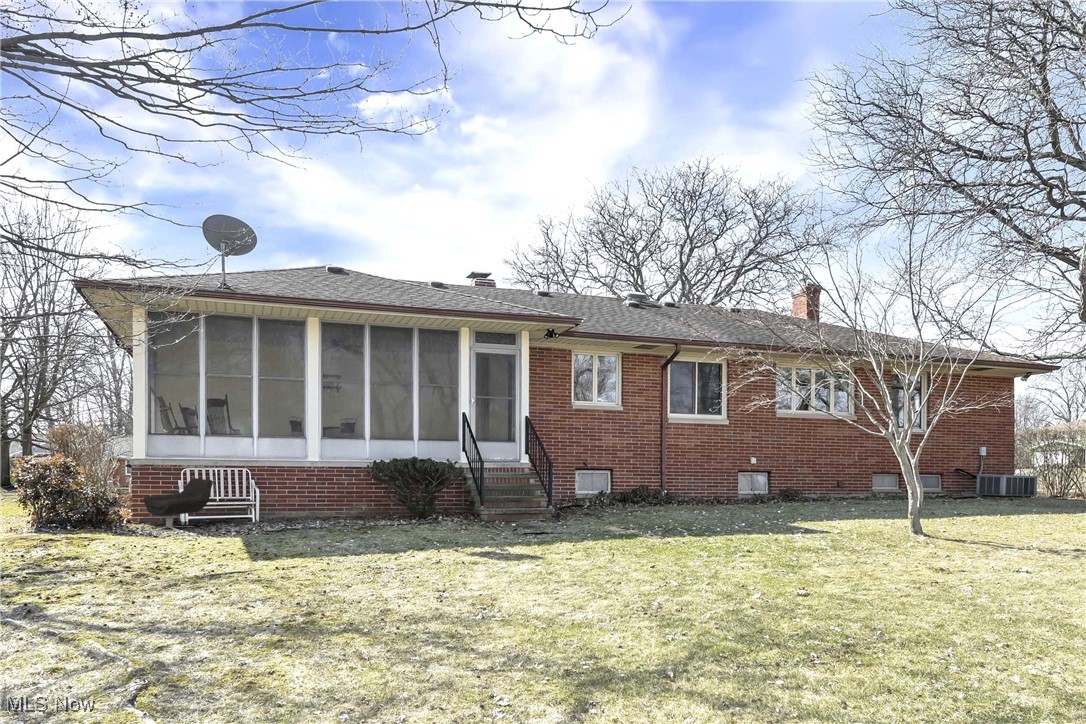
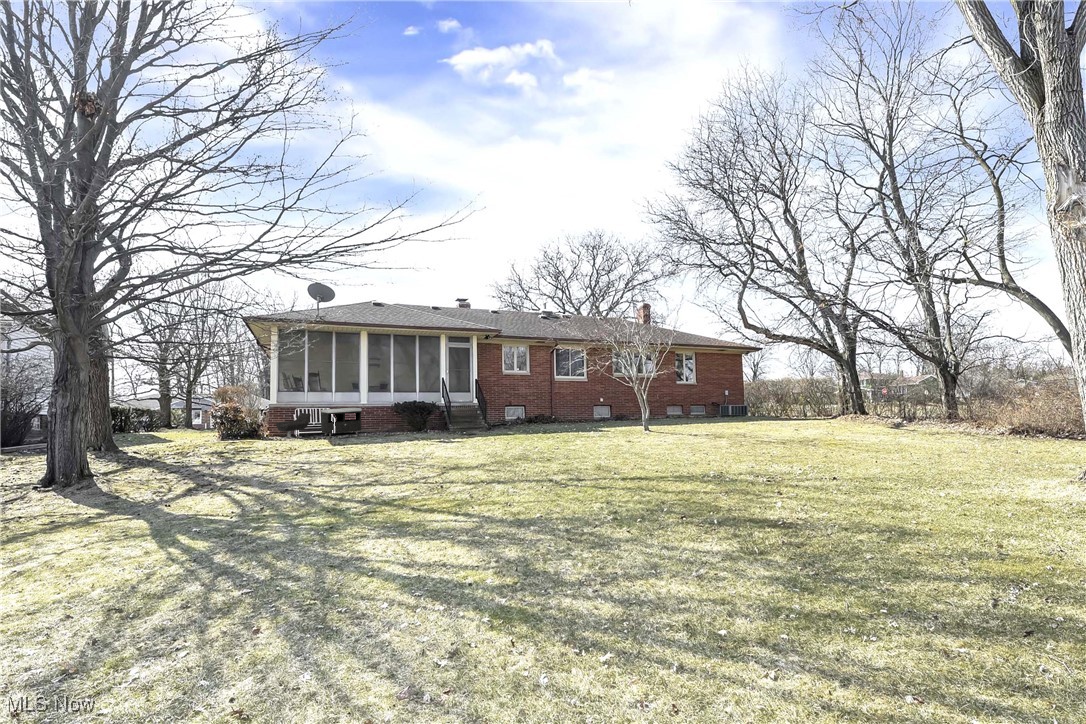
storage bench: none [230,469,311,526] -> present [321,408,362,436]

